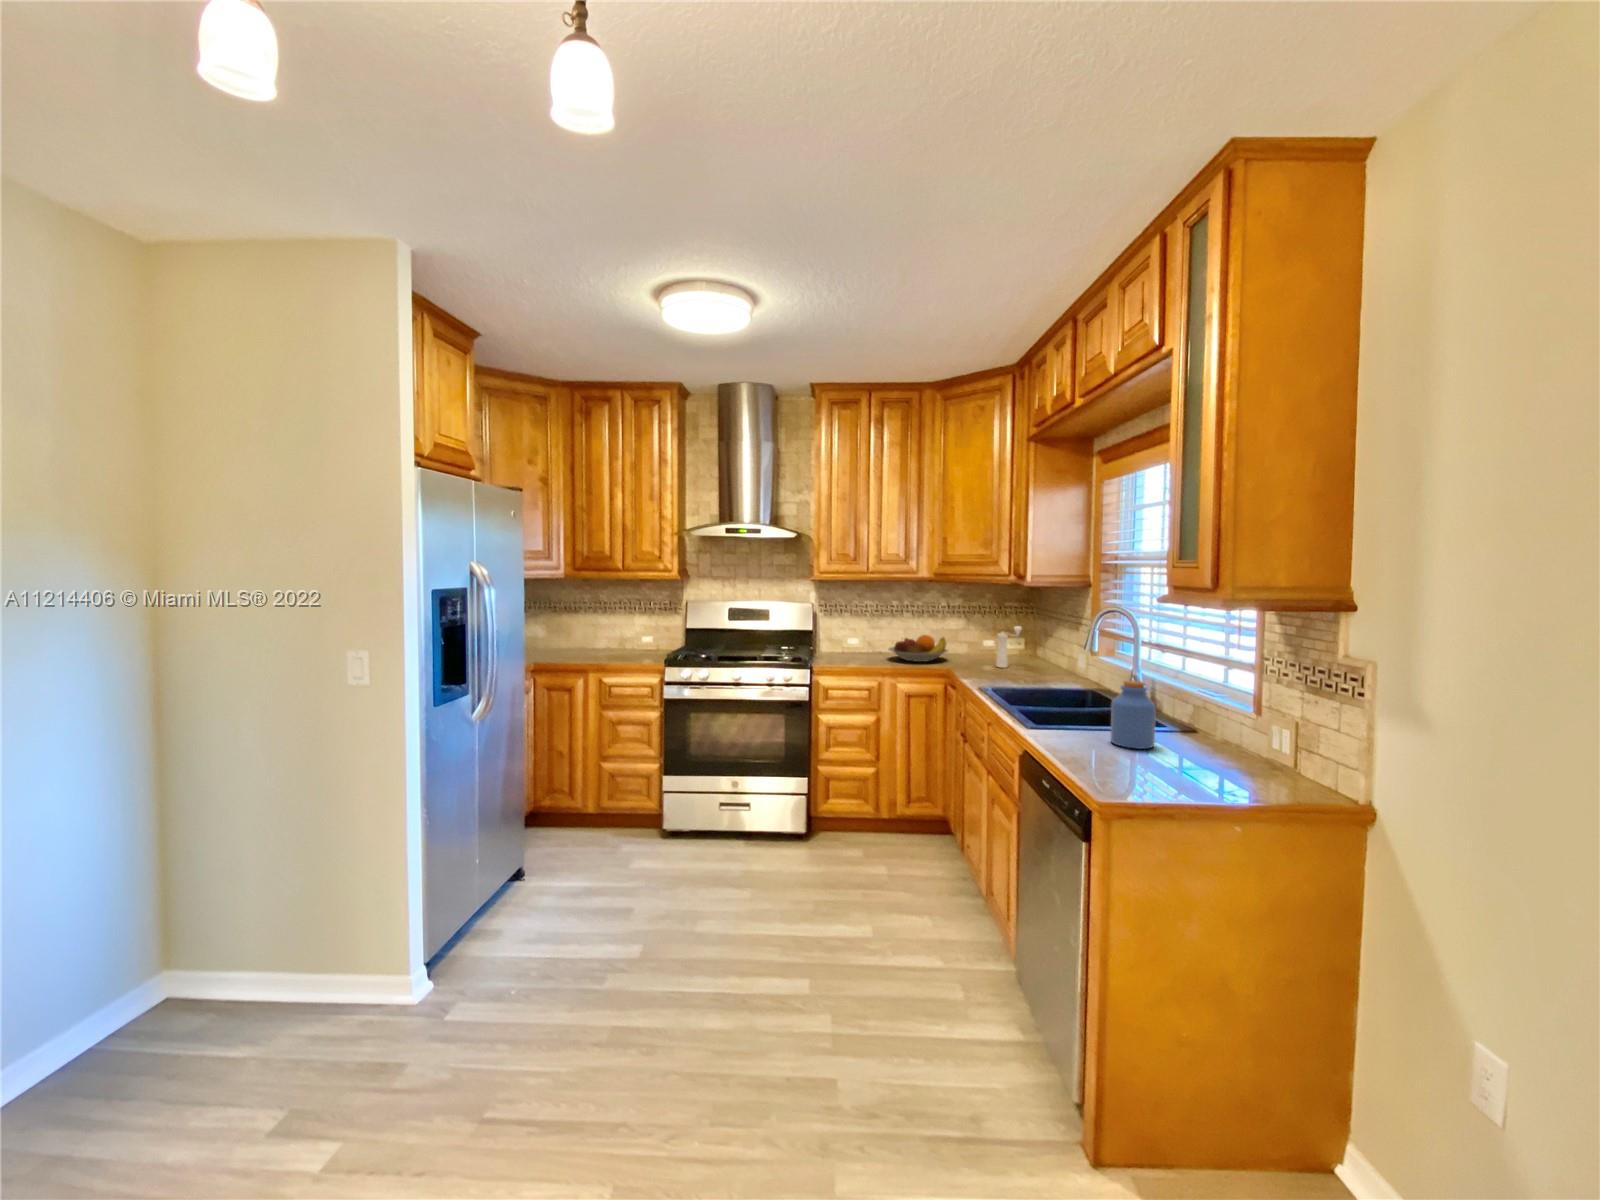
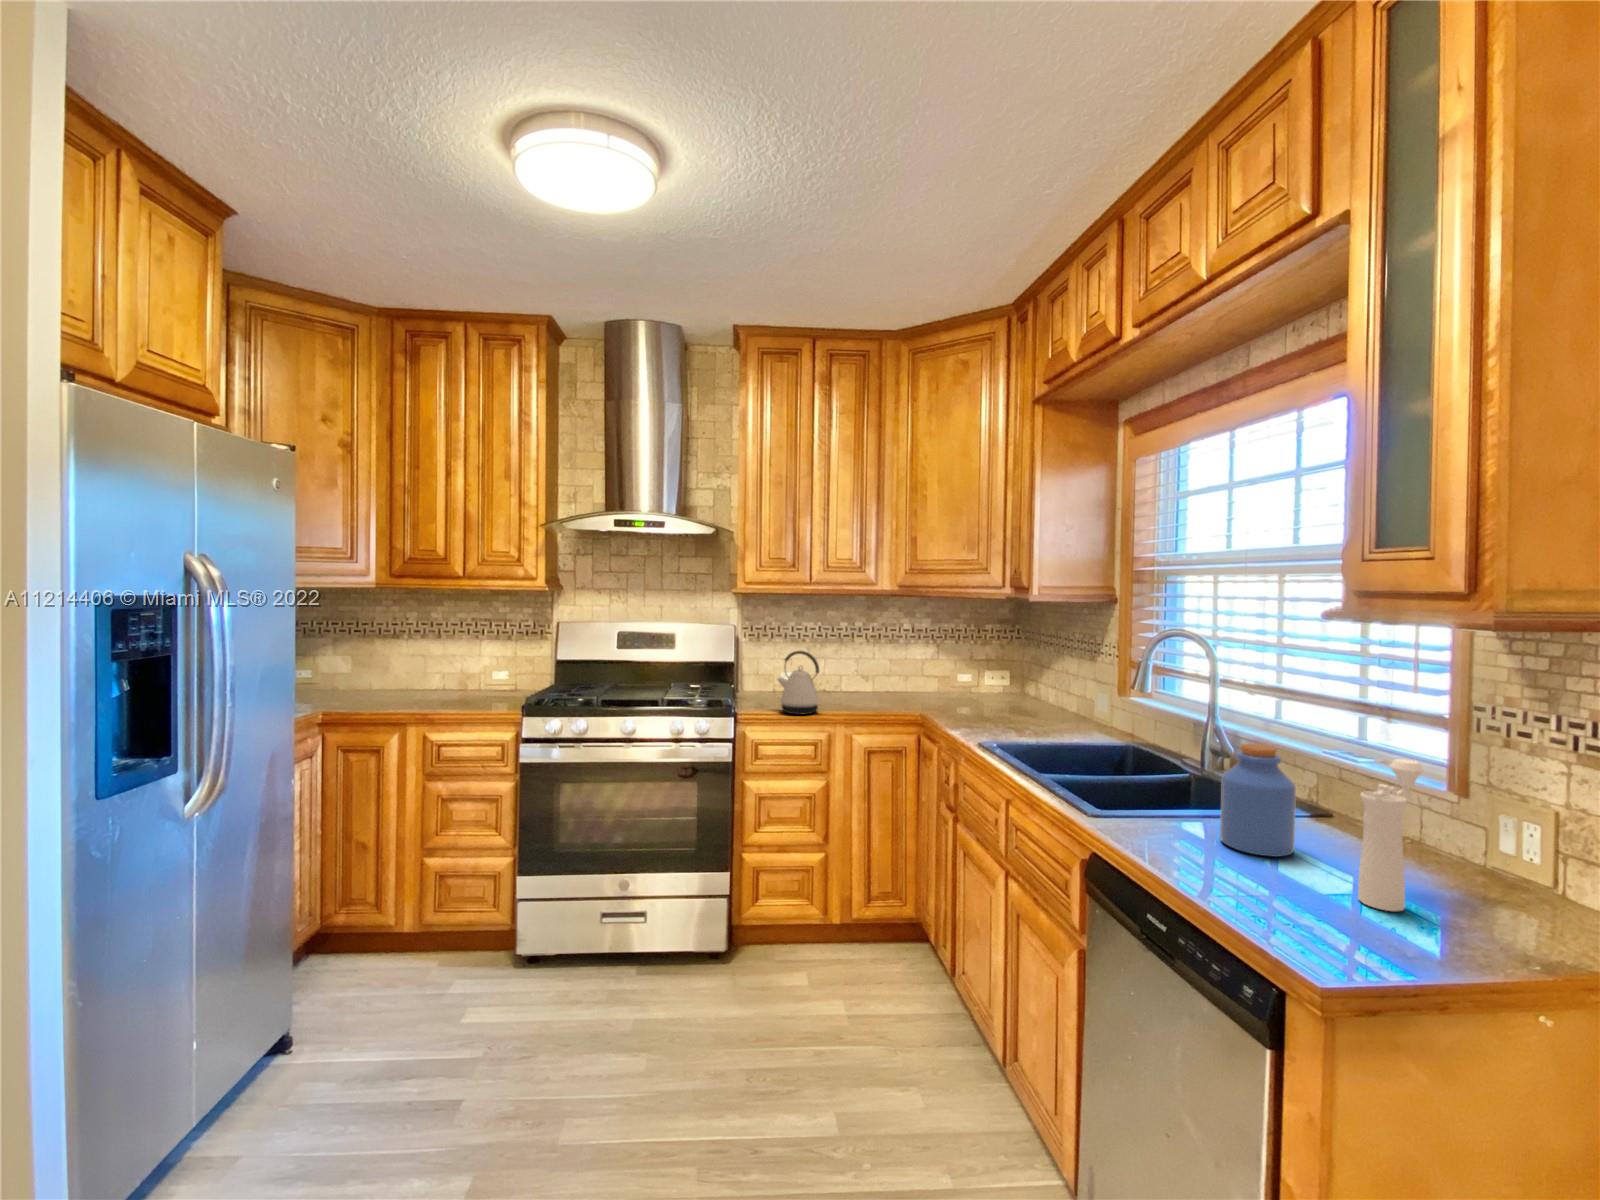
kettle: none [841,622,874,668] -> present [778,651,821,715]
pepper mill: present [996,626,1022,668] -> present [1358,759,1424,911]
fruit bowl: present [889,635,948,662] -> none [839,667,918,703]

